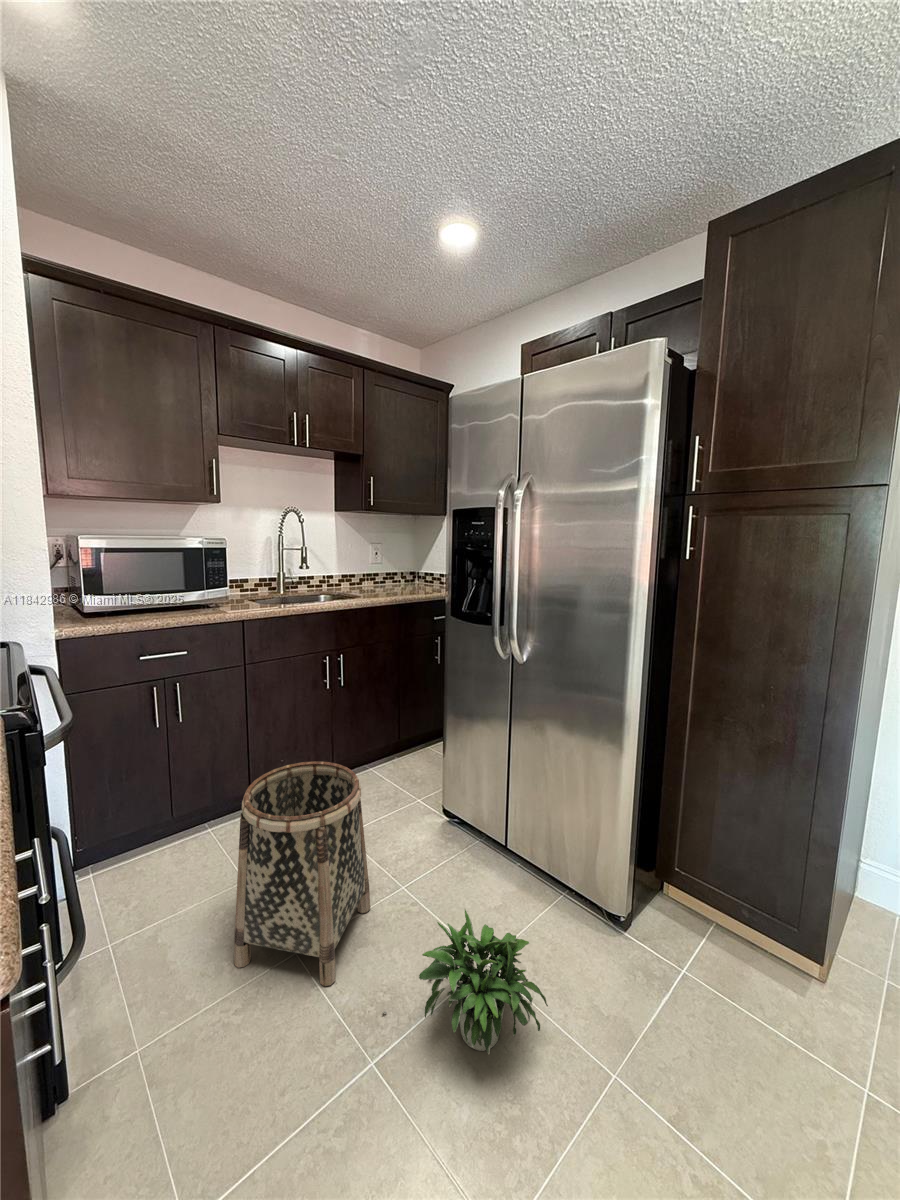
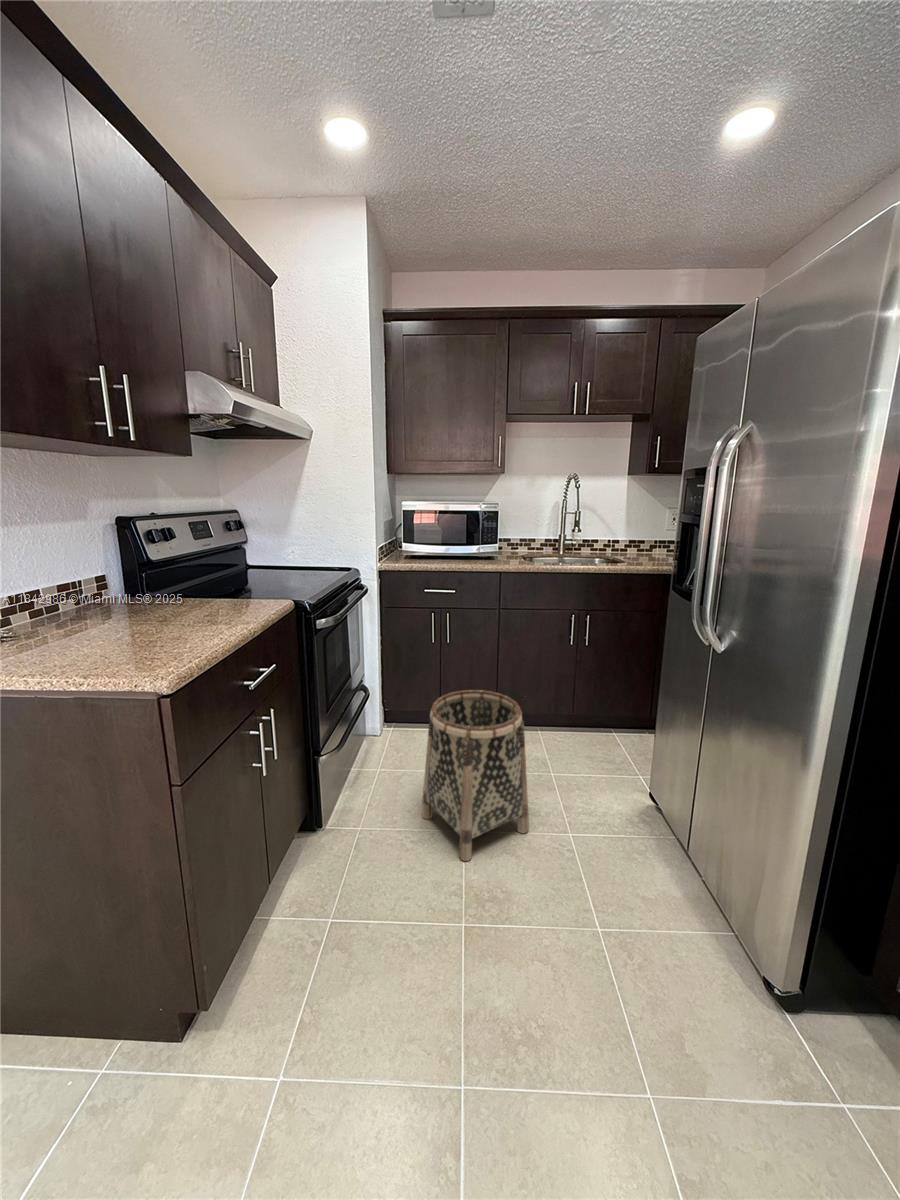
potted plant: present [382,909,548,1054] -> none [481,850,604,991]

